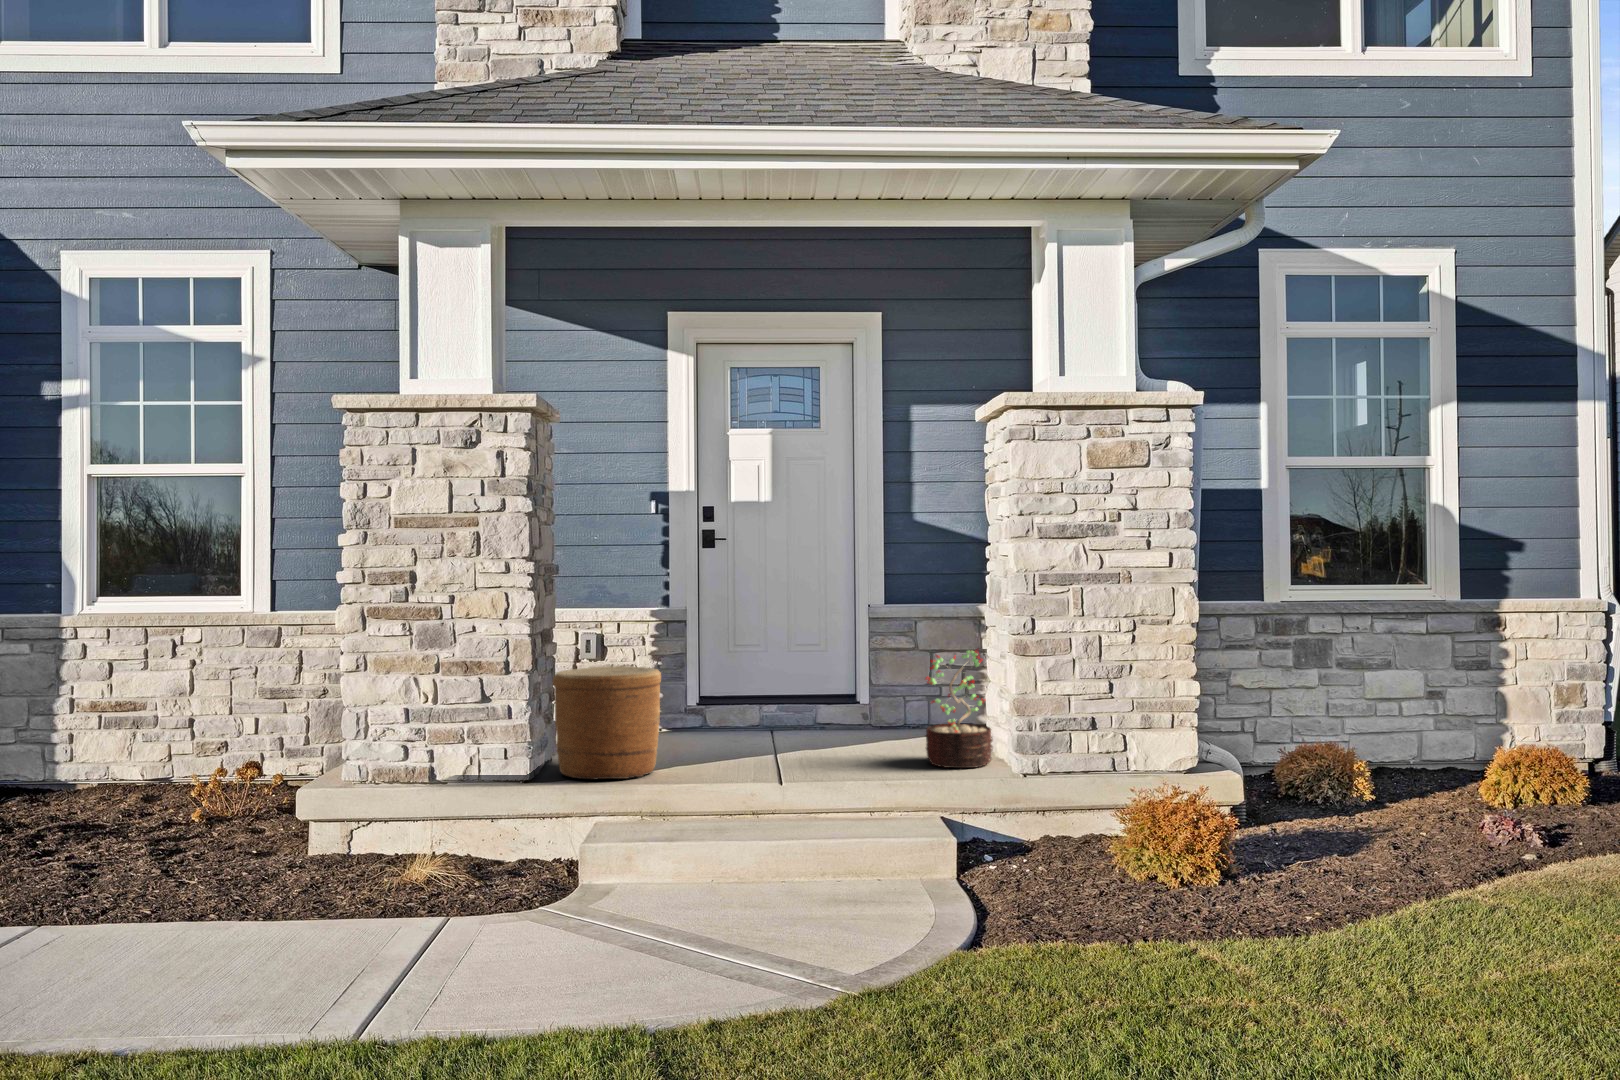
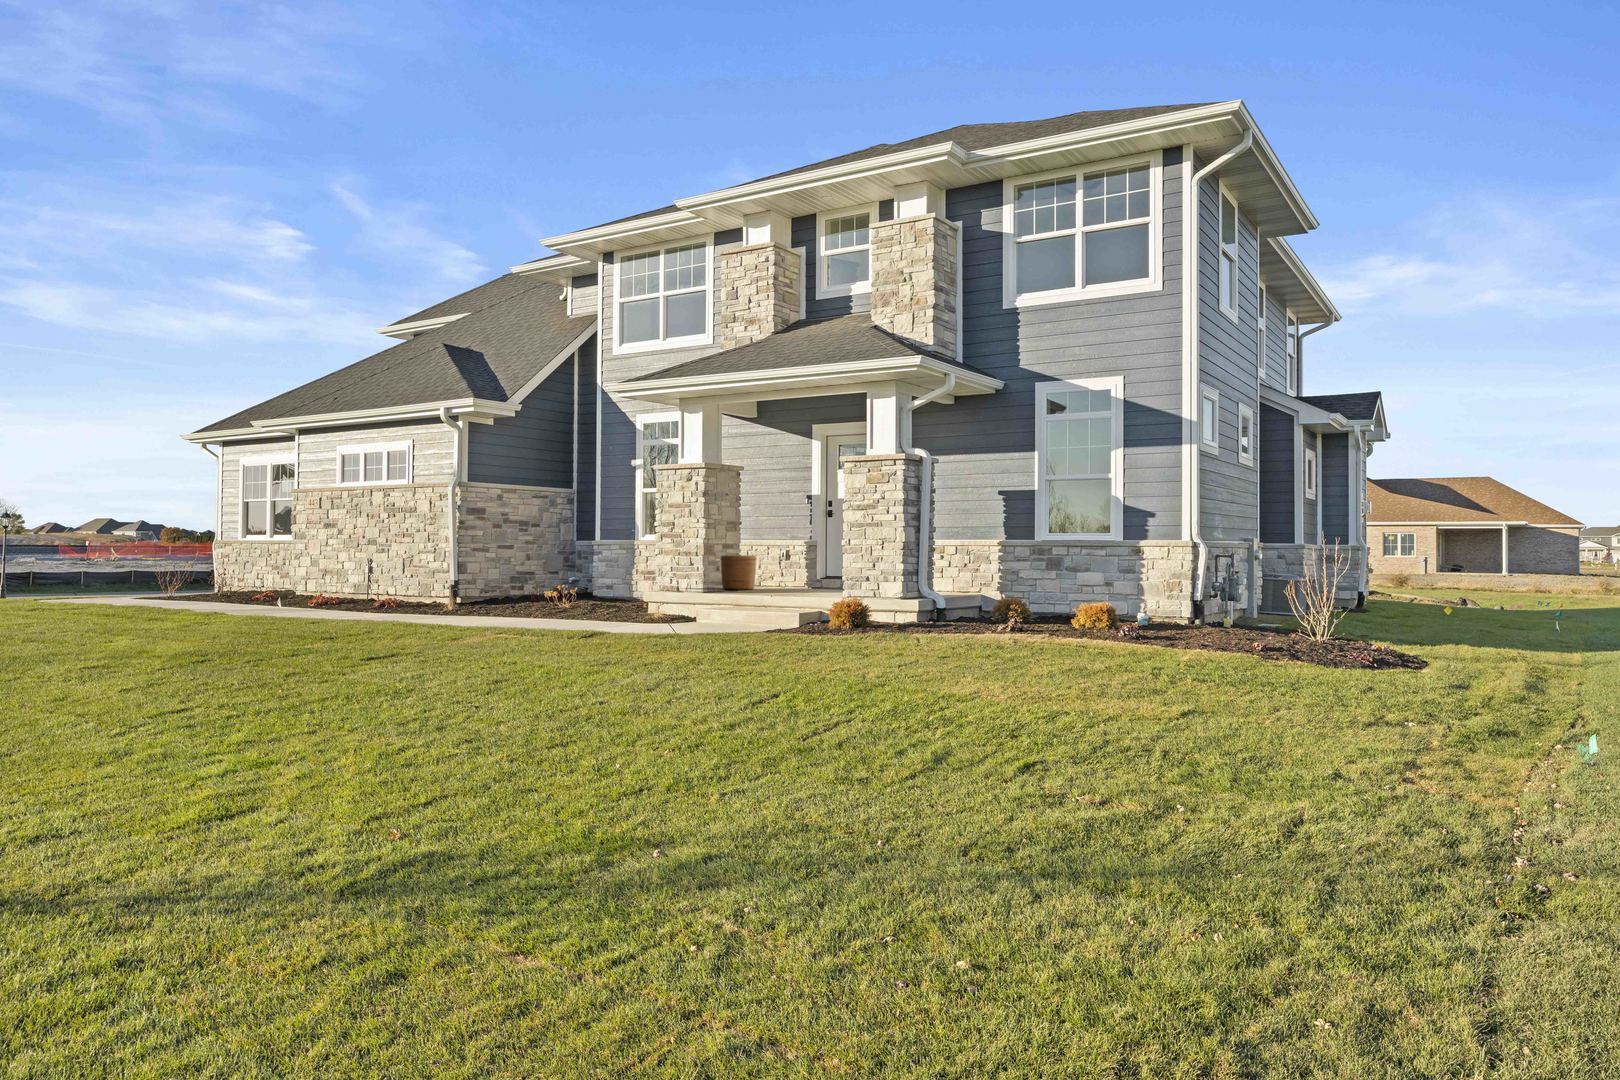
decorative plant: present [925,651,993,768] -> none [830,551,858,592]

